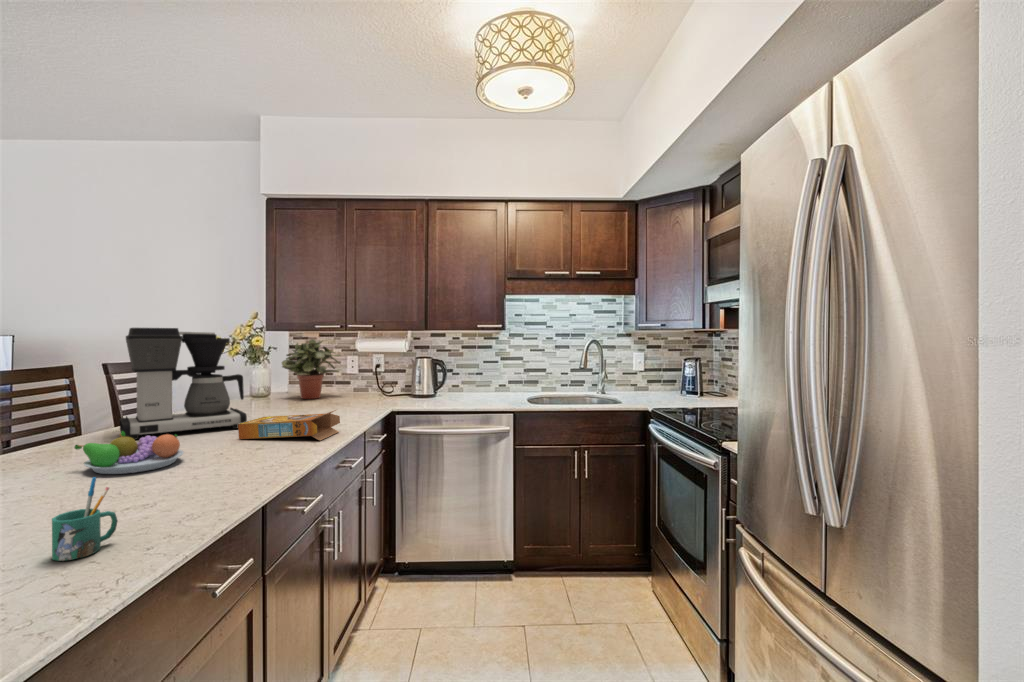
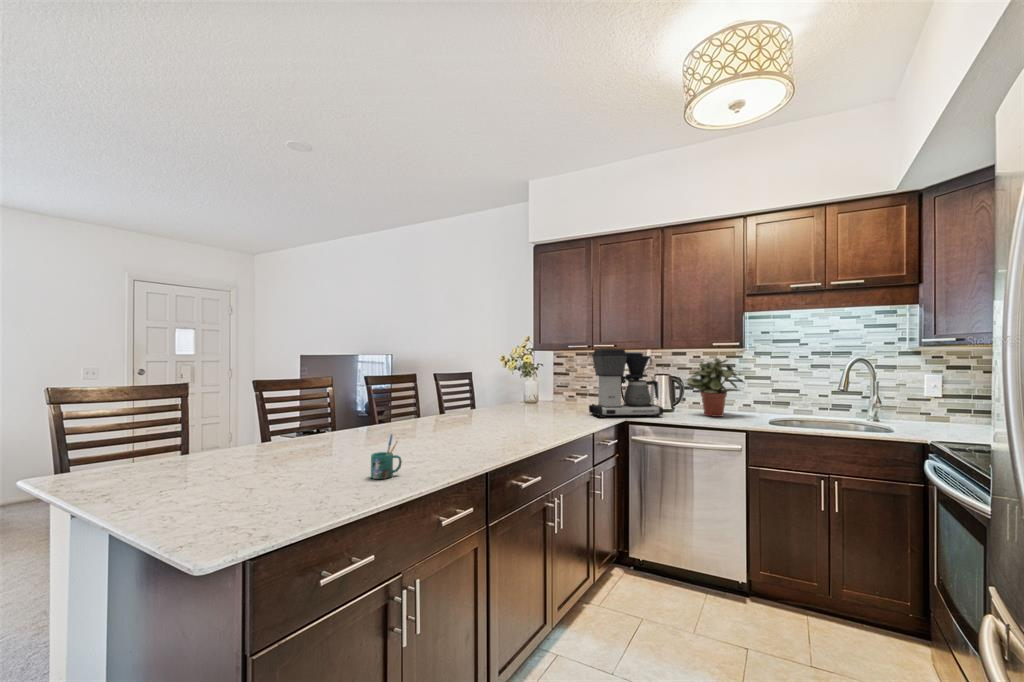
coffee maker: present [120,328,247,440] -> present [589,349,663,418]
potted plant: present [282,339,340,399] -> present [687,358,744,417]
cereal box: present [238,410,340,440] -> none [496,413,569,436]
fruit bowl: present [75,431,184,474] -> none [400,415,457,442]

